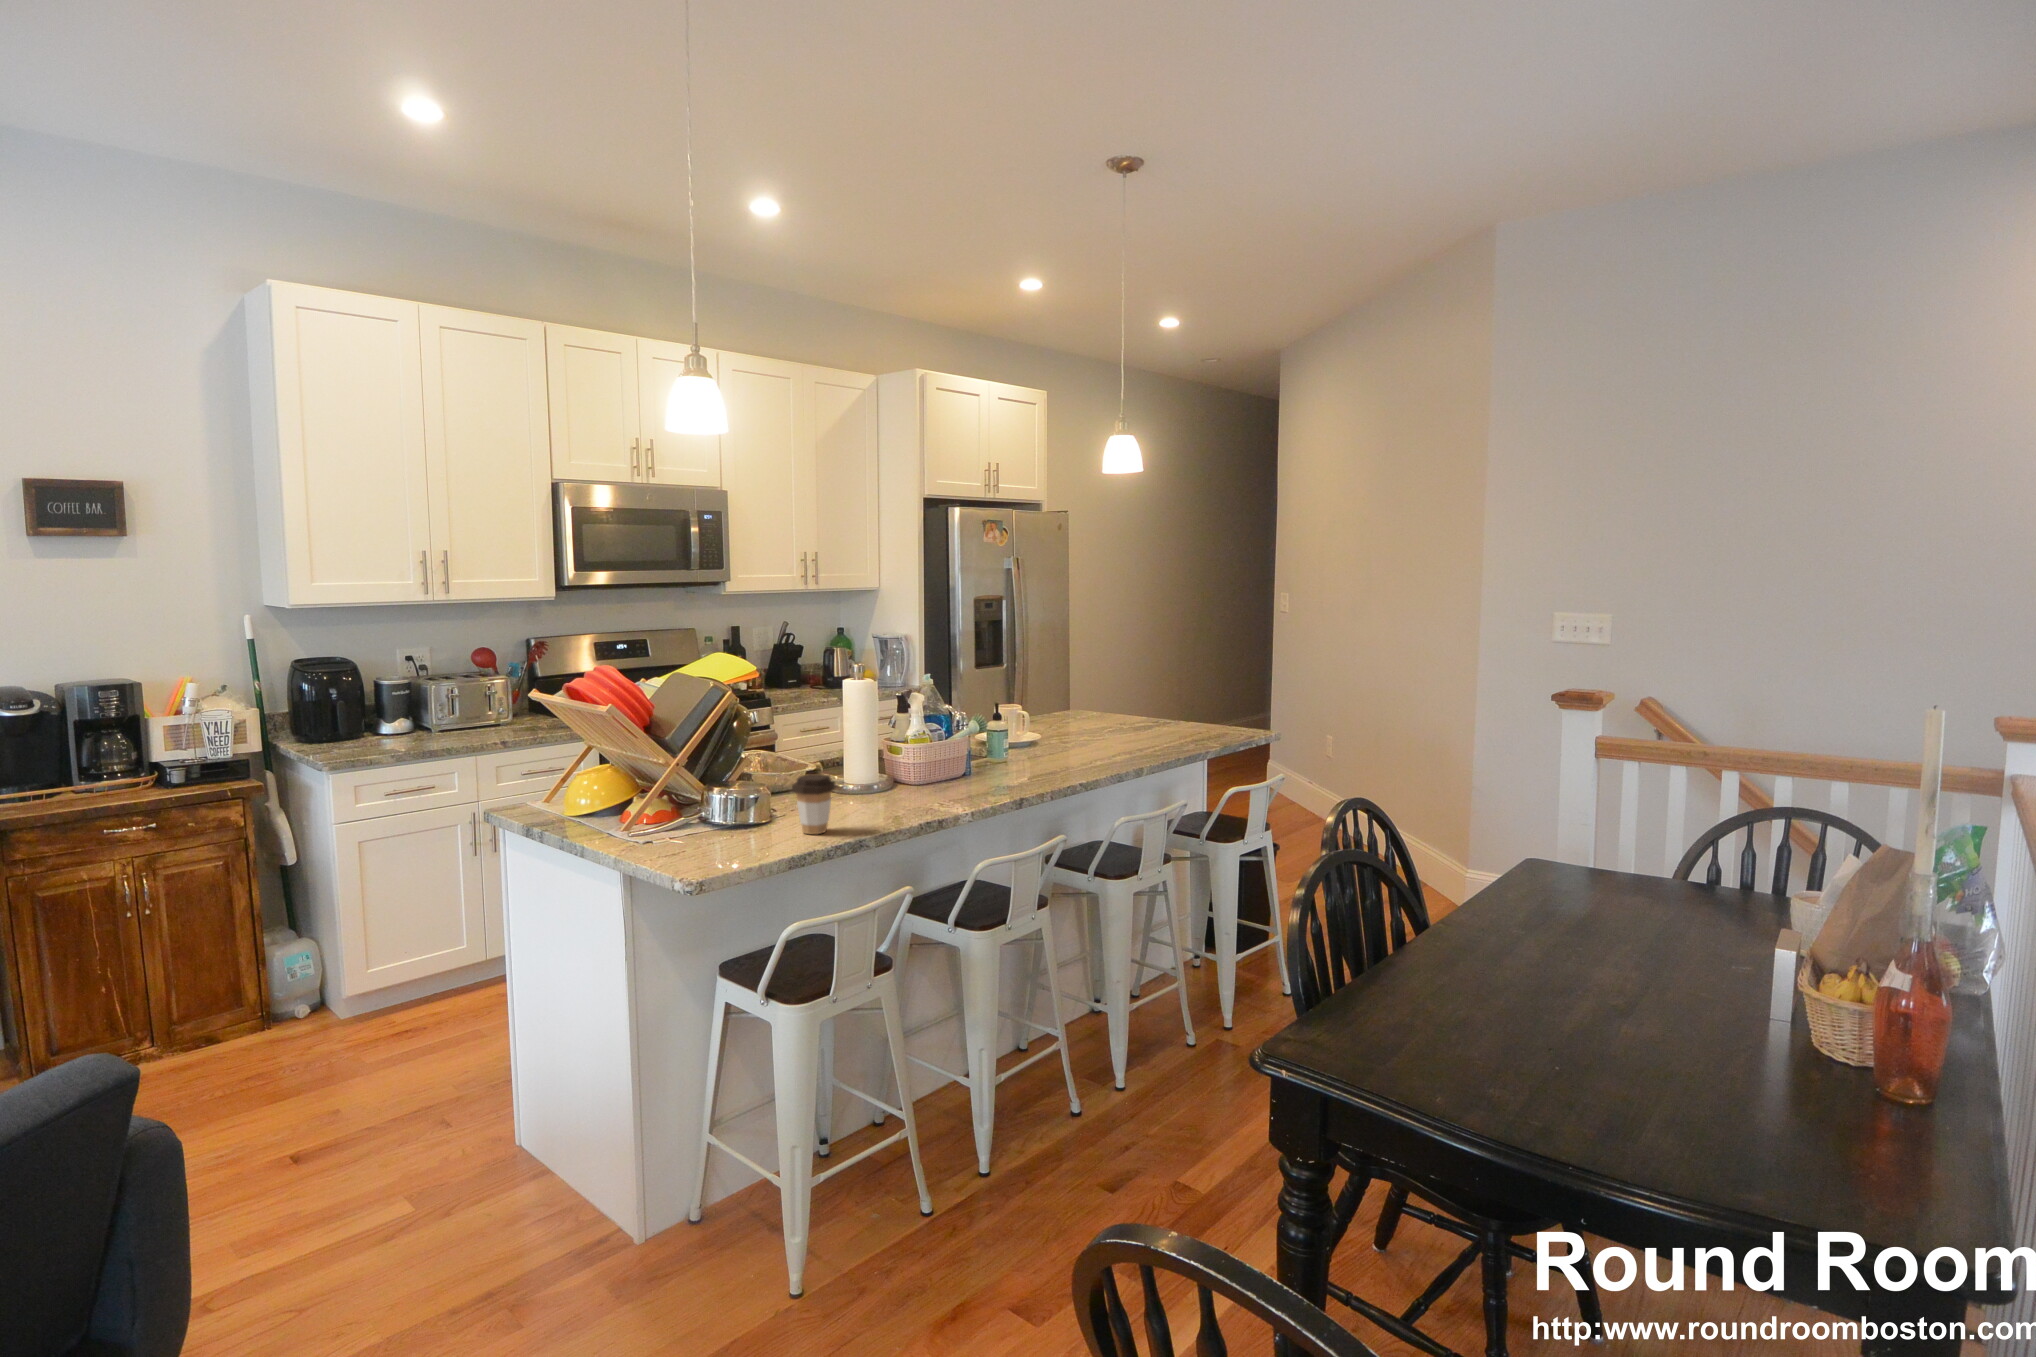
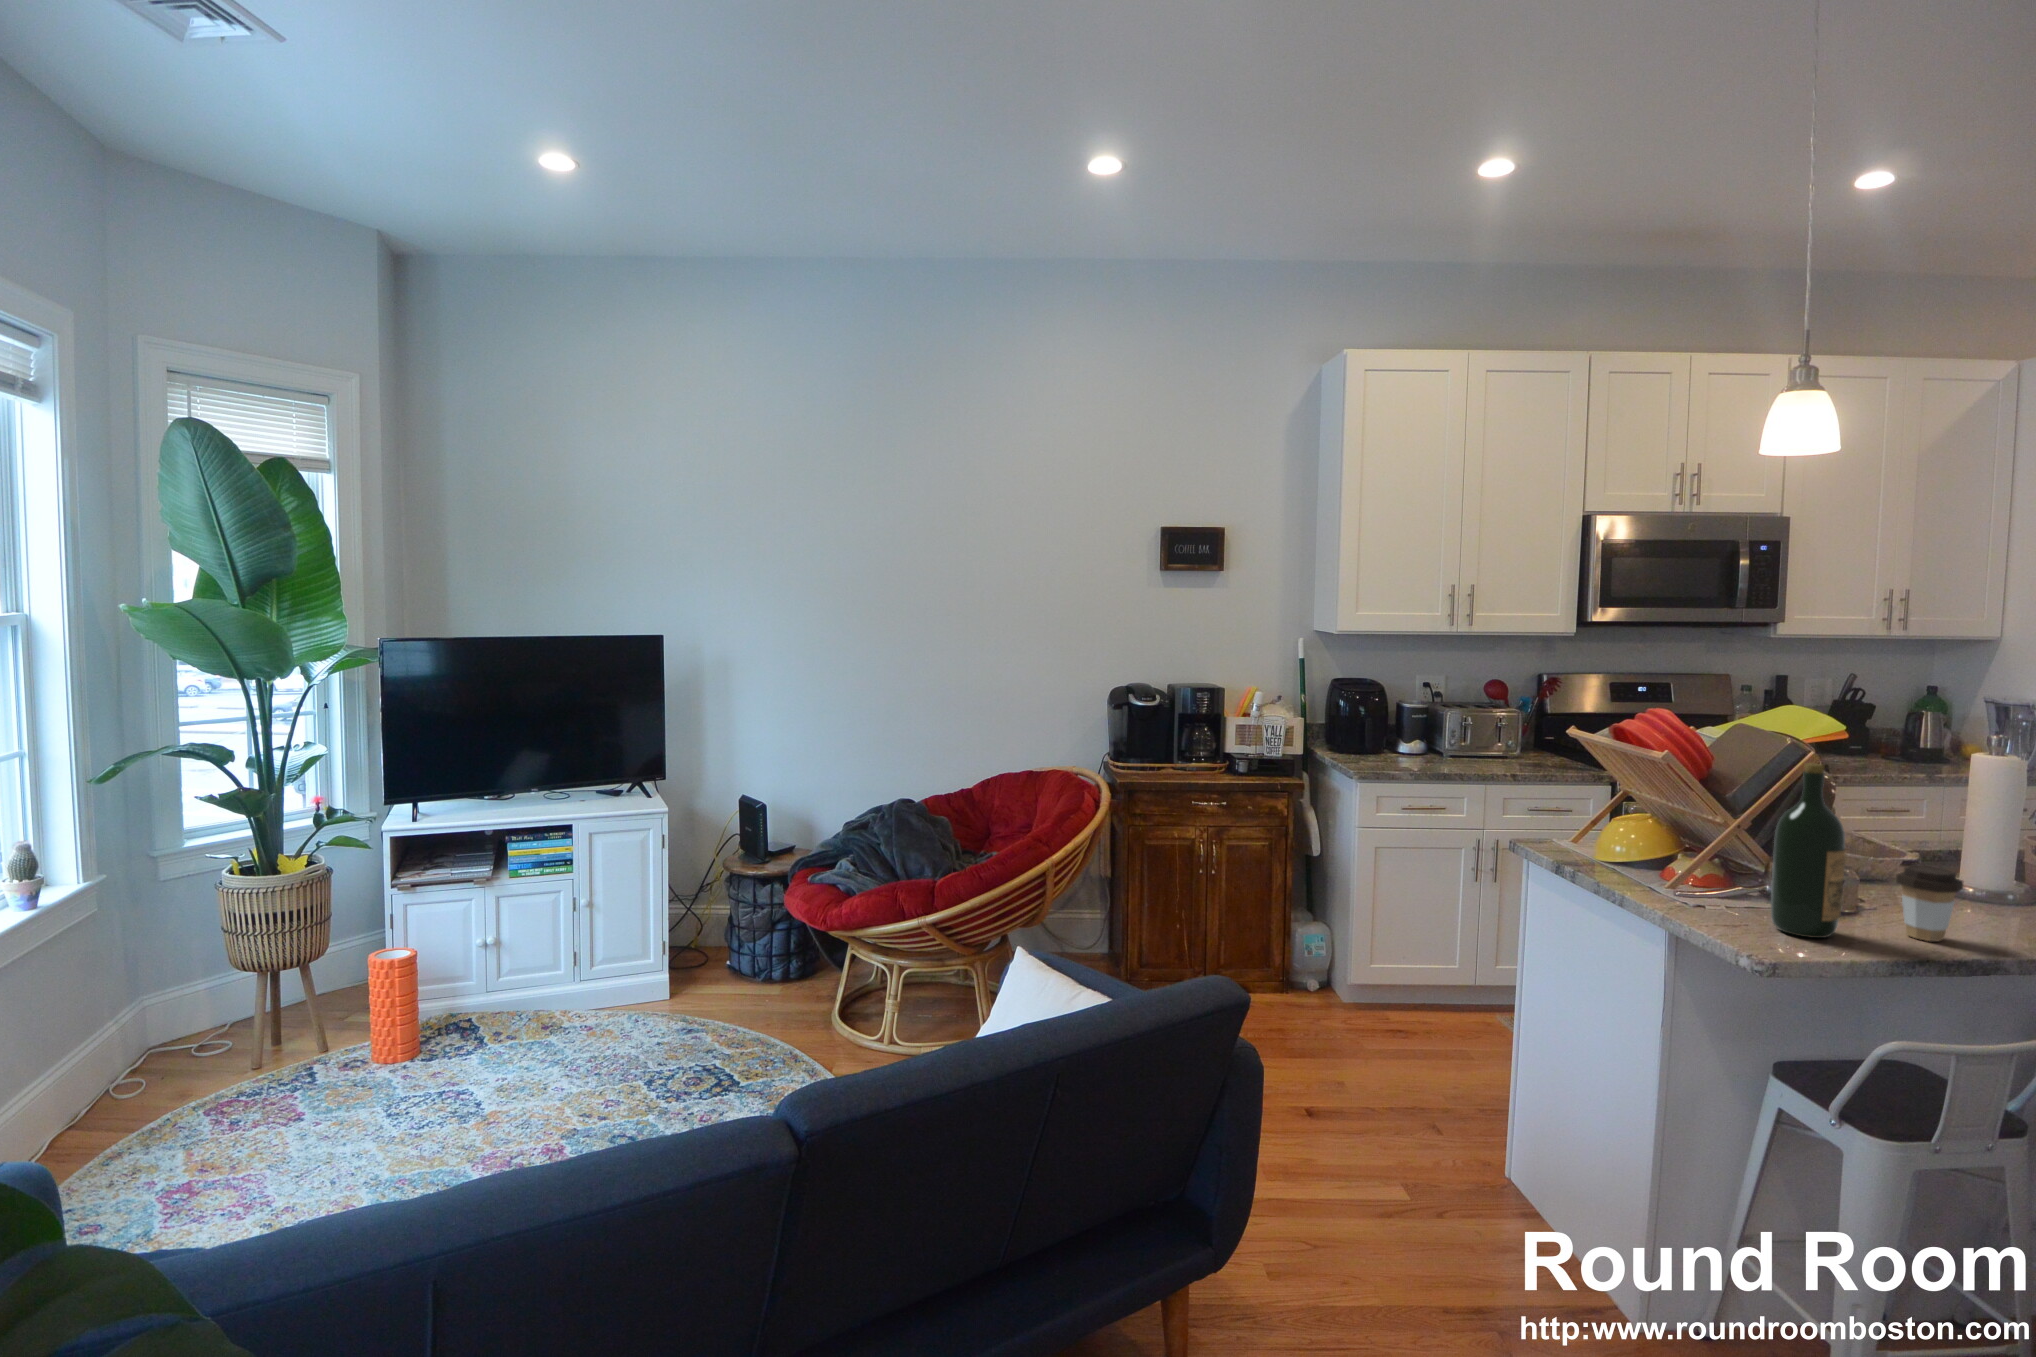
wine bottle: none [700,702,754,853] -> present [1771,763,1846,938]

